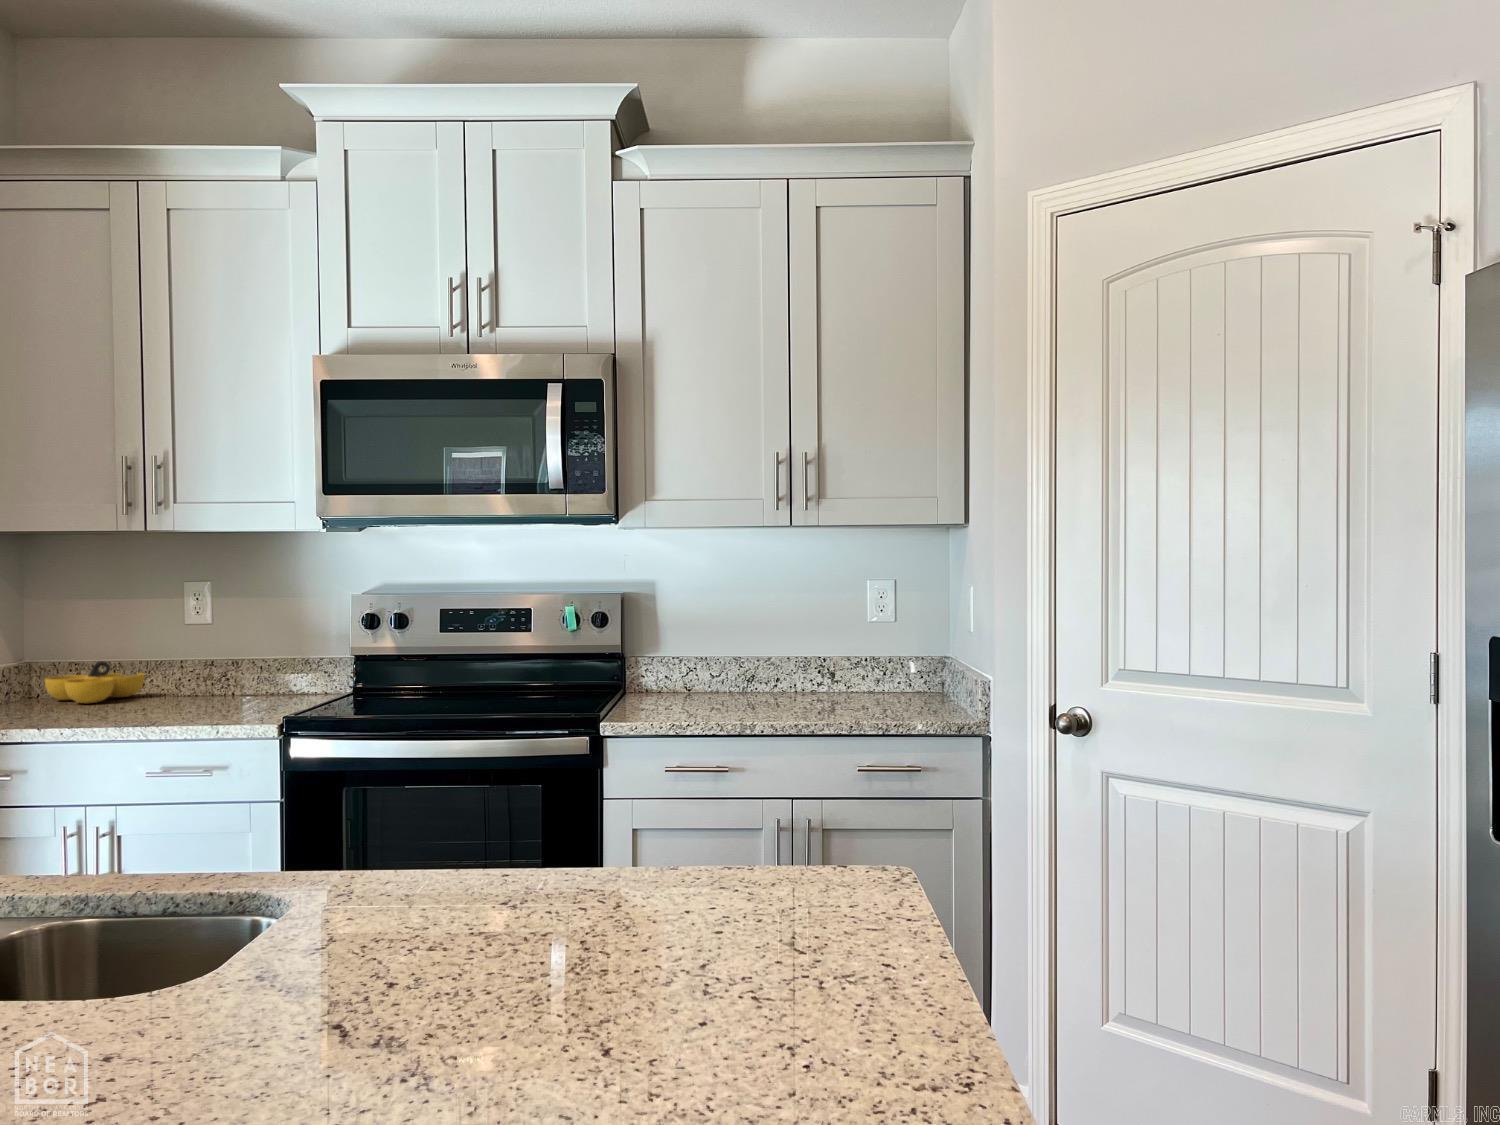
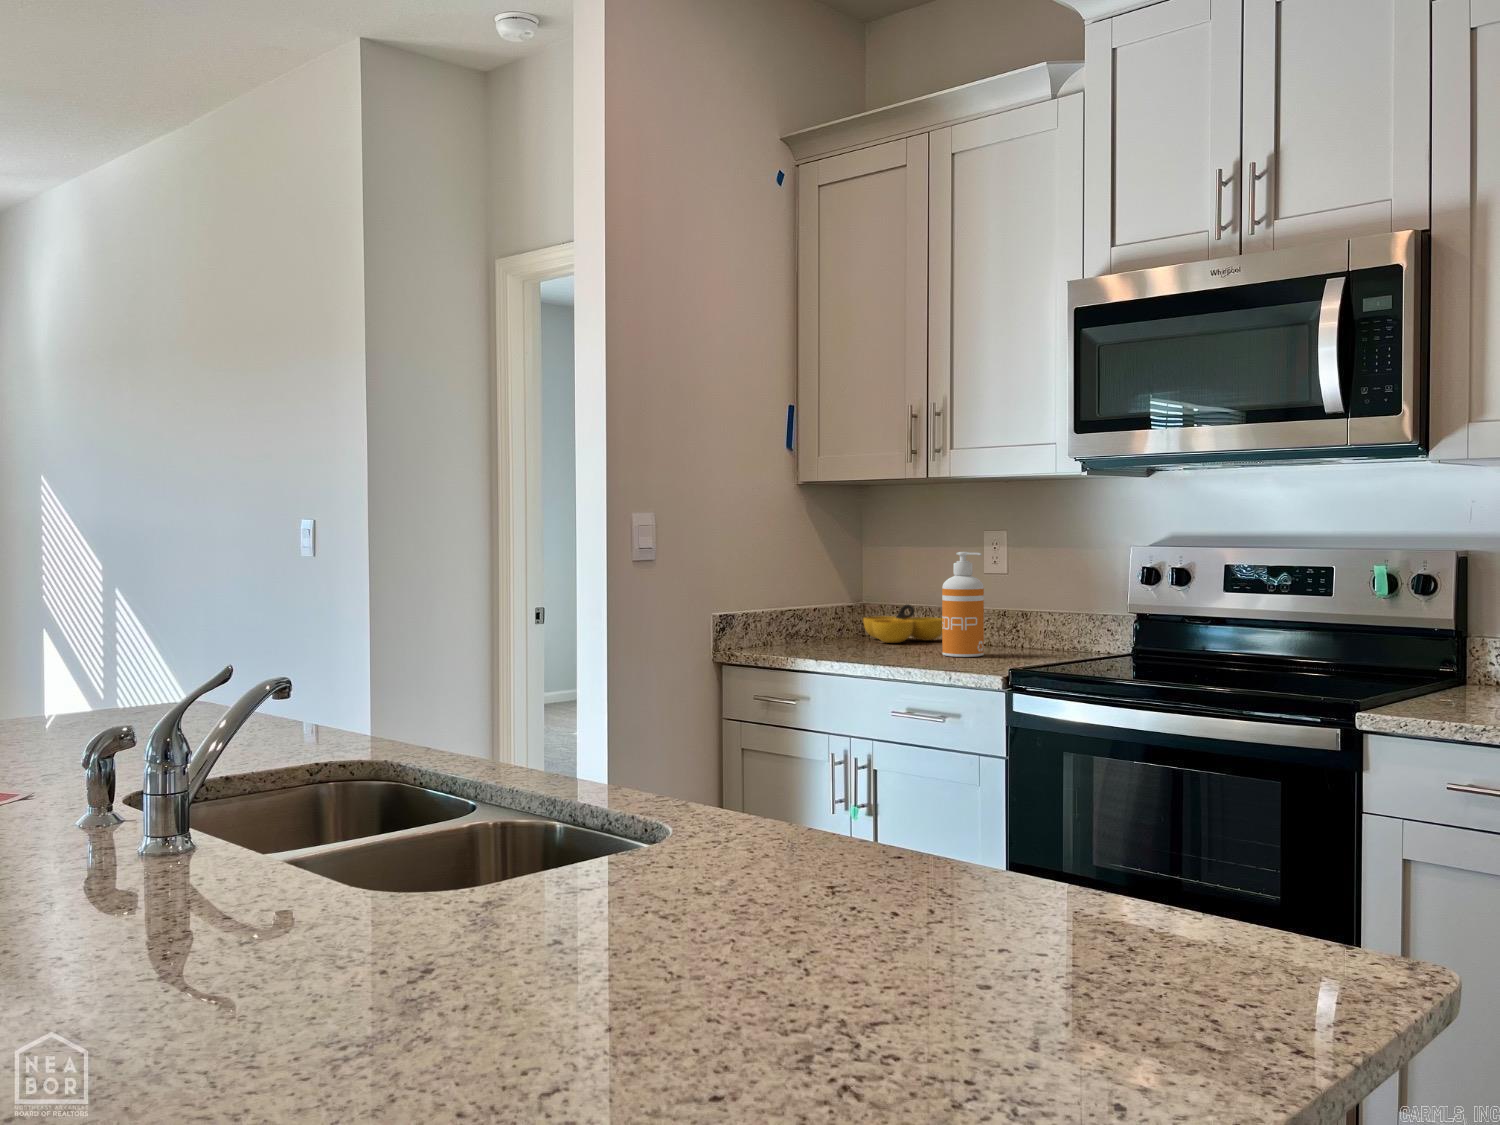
soap dispenser: none [172,606,218,711] -> present [942,552,984,657]

